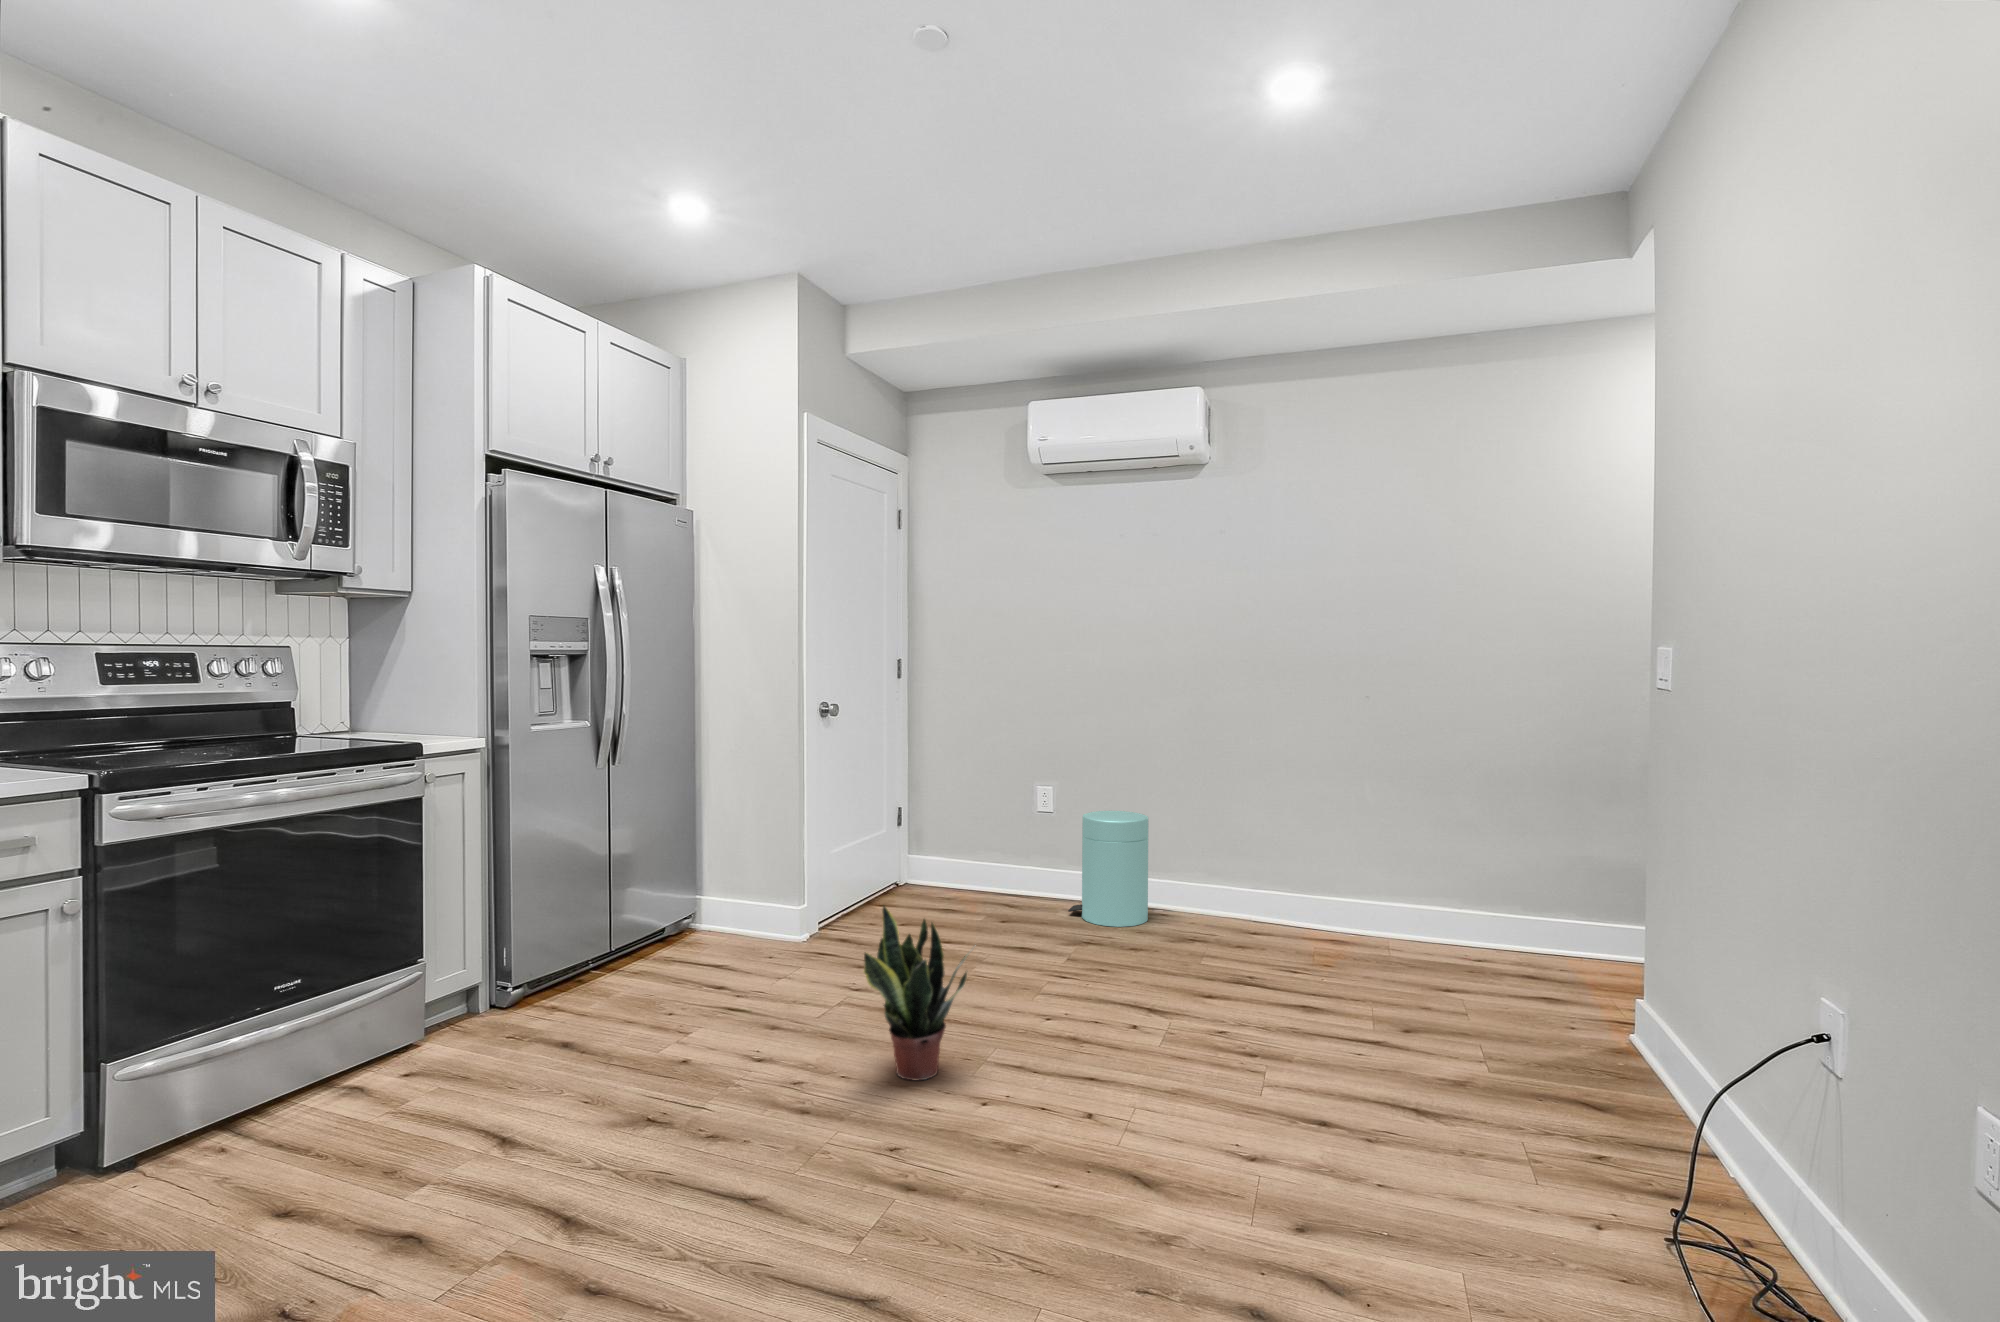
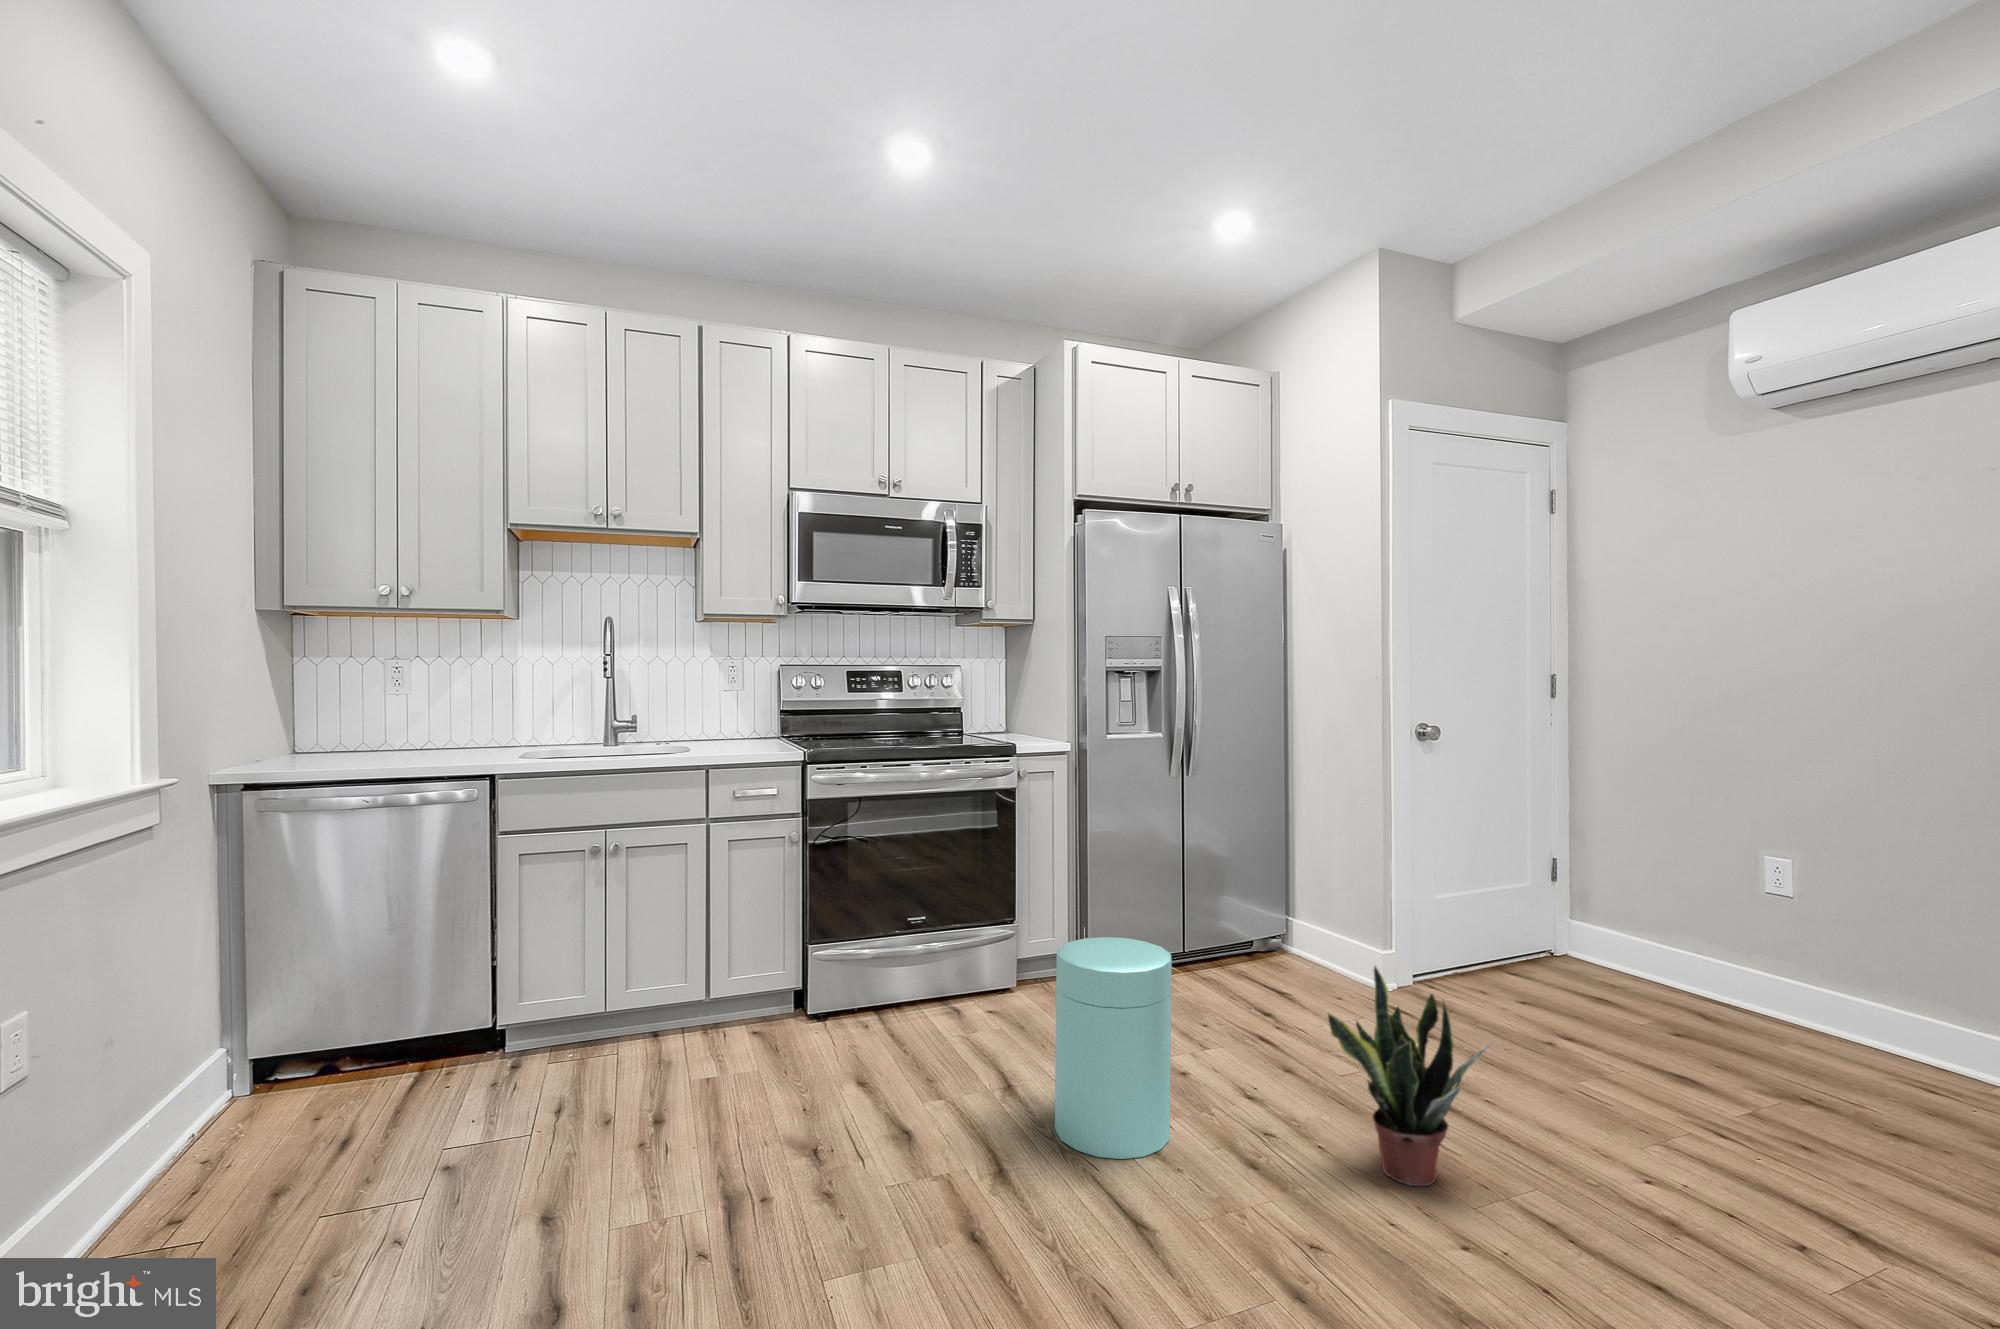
trash can: present [1068,811,1149,927] -> present [1055,937,1172,1159]

